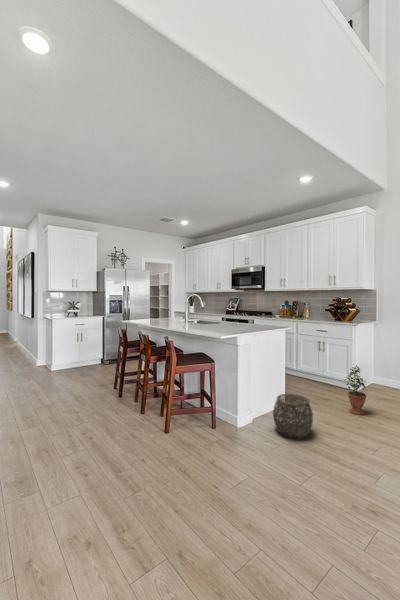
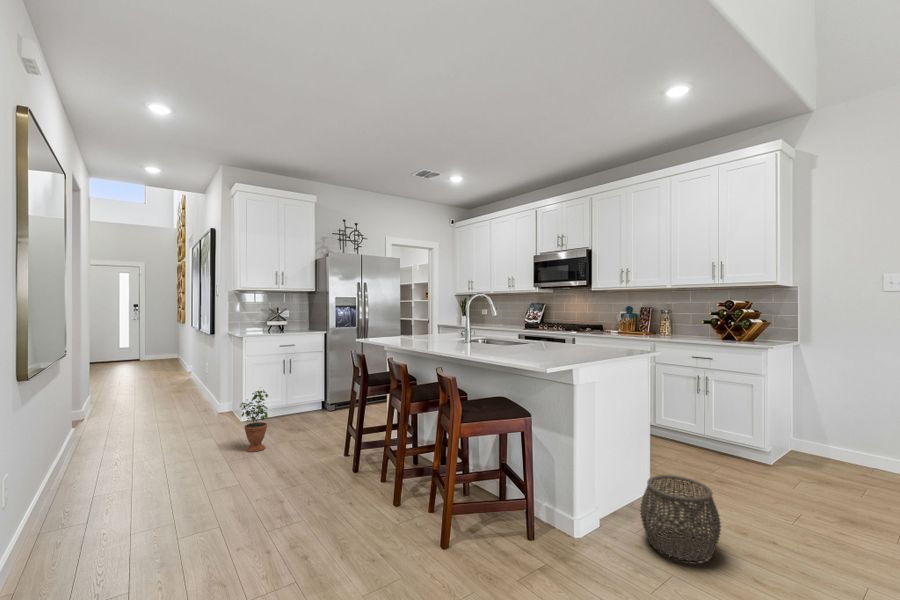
potted plant: present [345,366,366,415] -> present [240,390,268,452]

